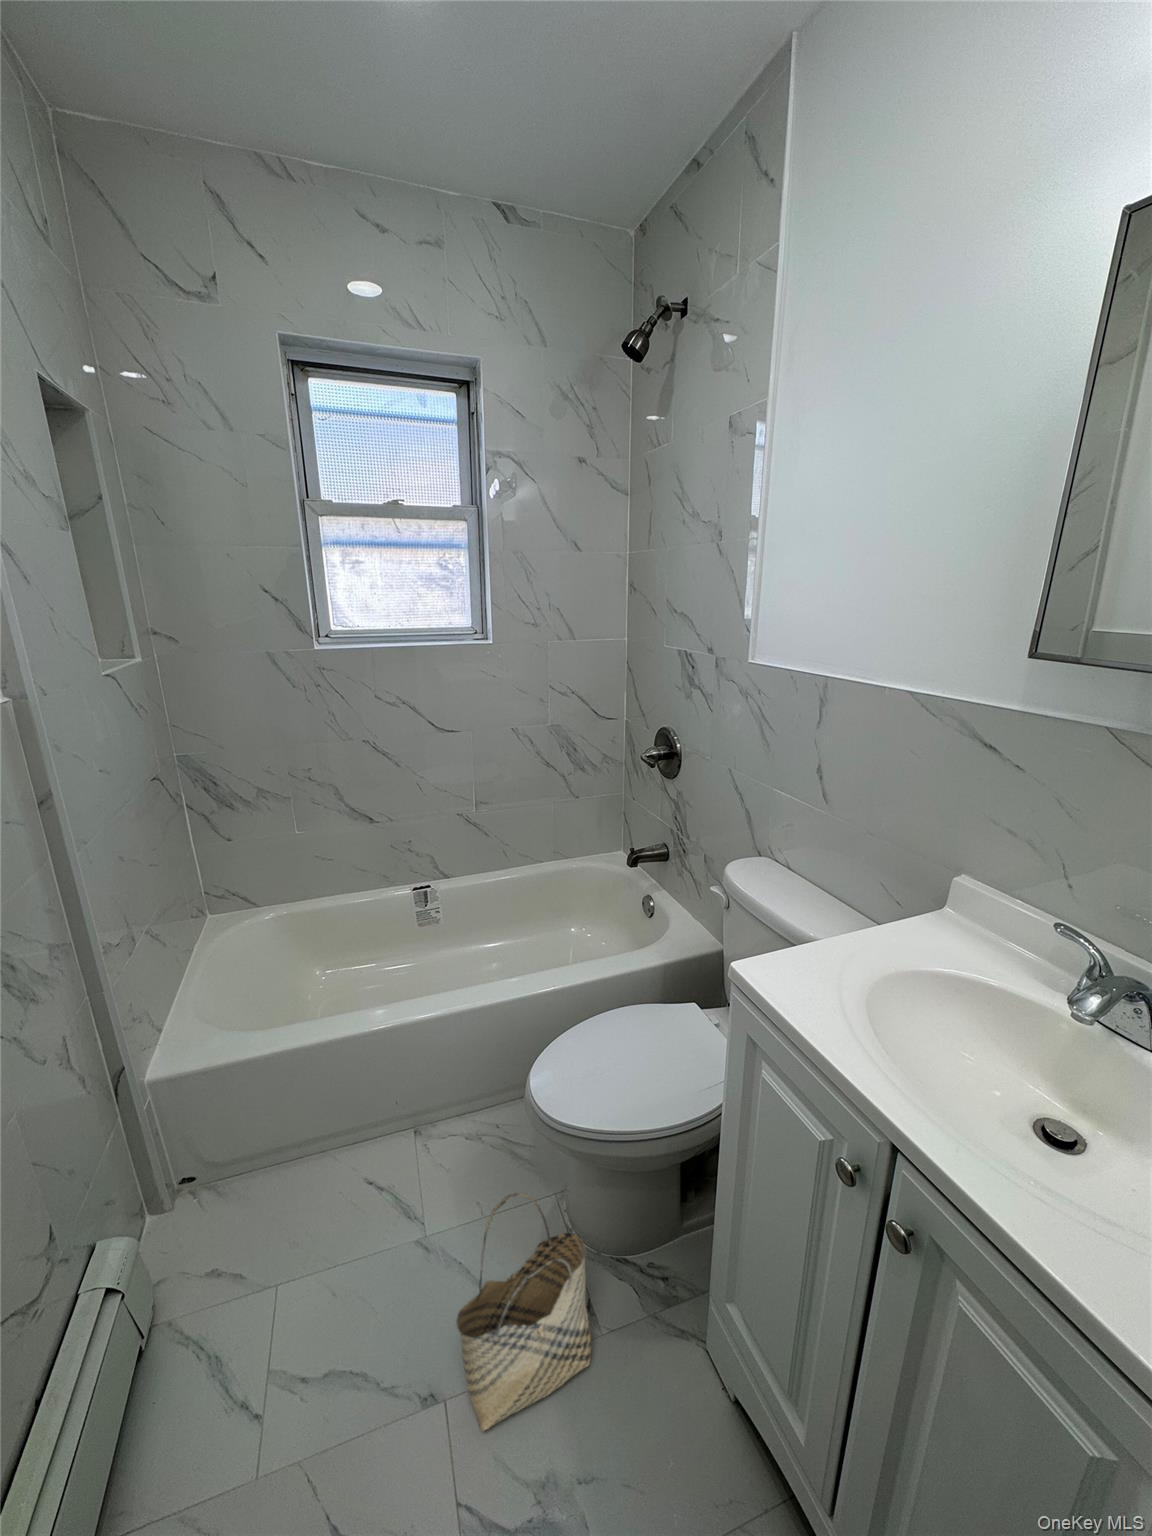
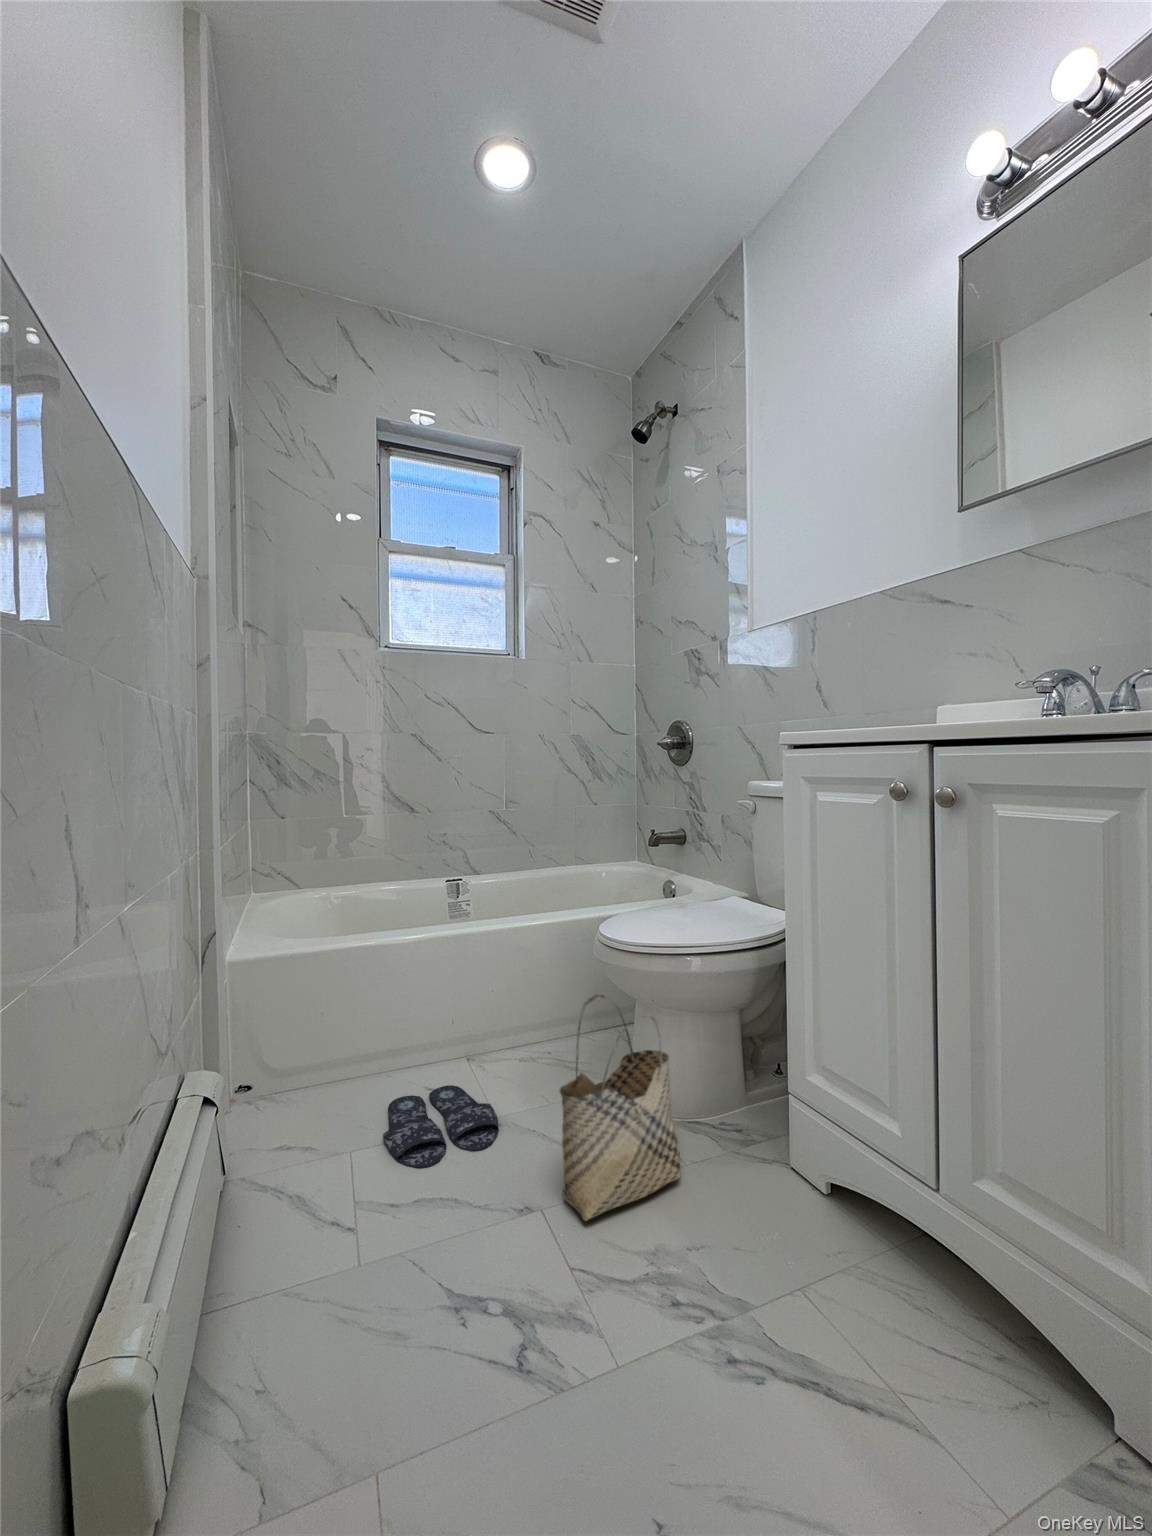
slippers: none [311,1176,427,1315] -> present [383,1085,499,1168]

